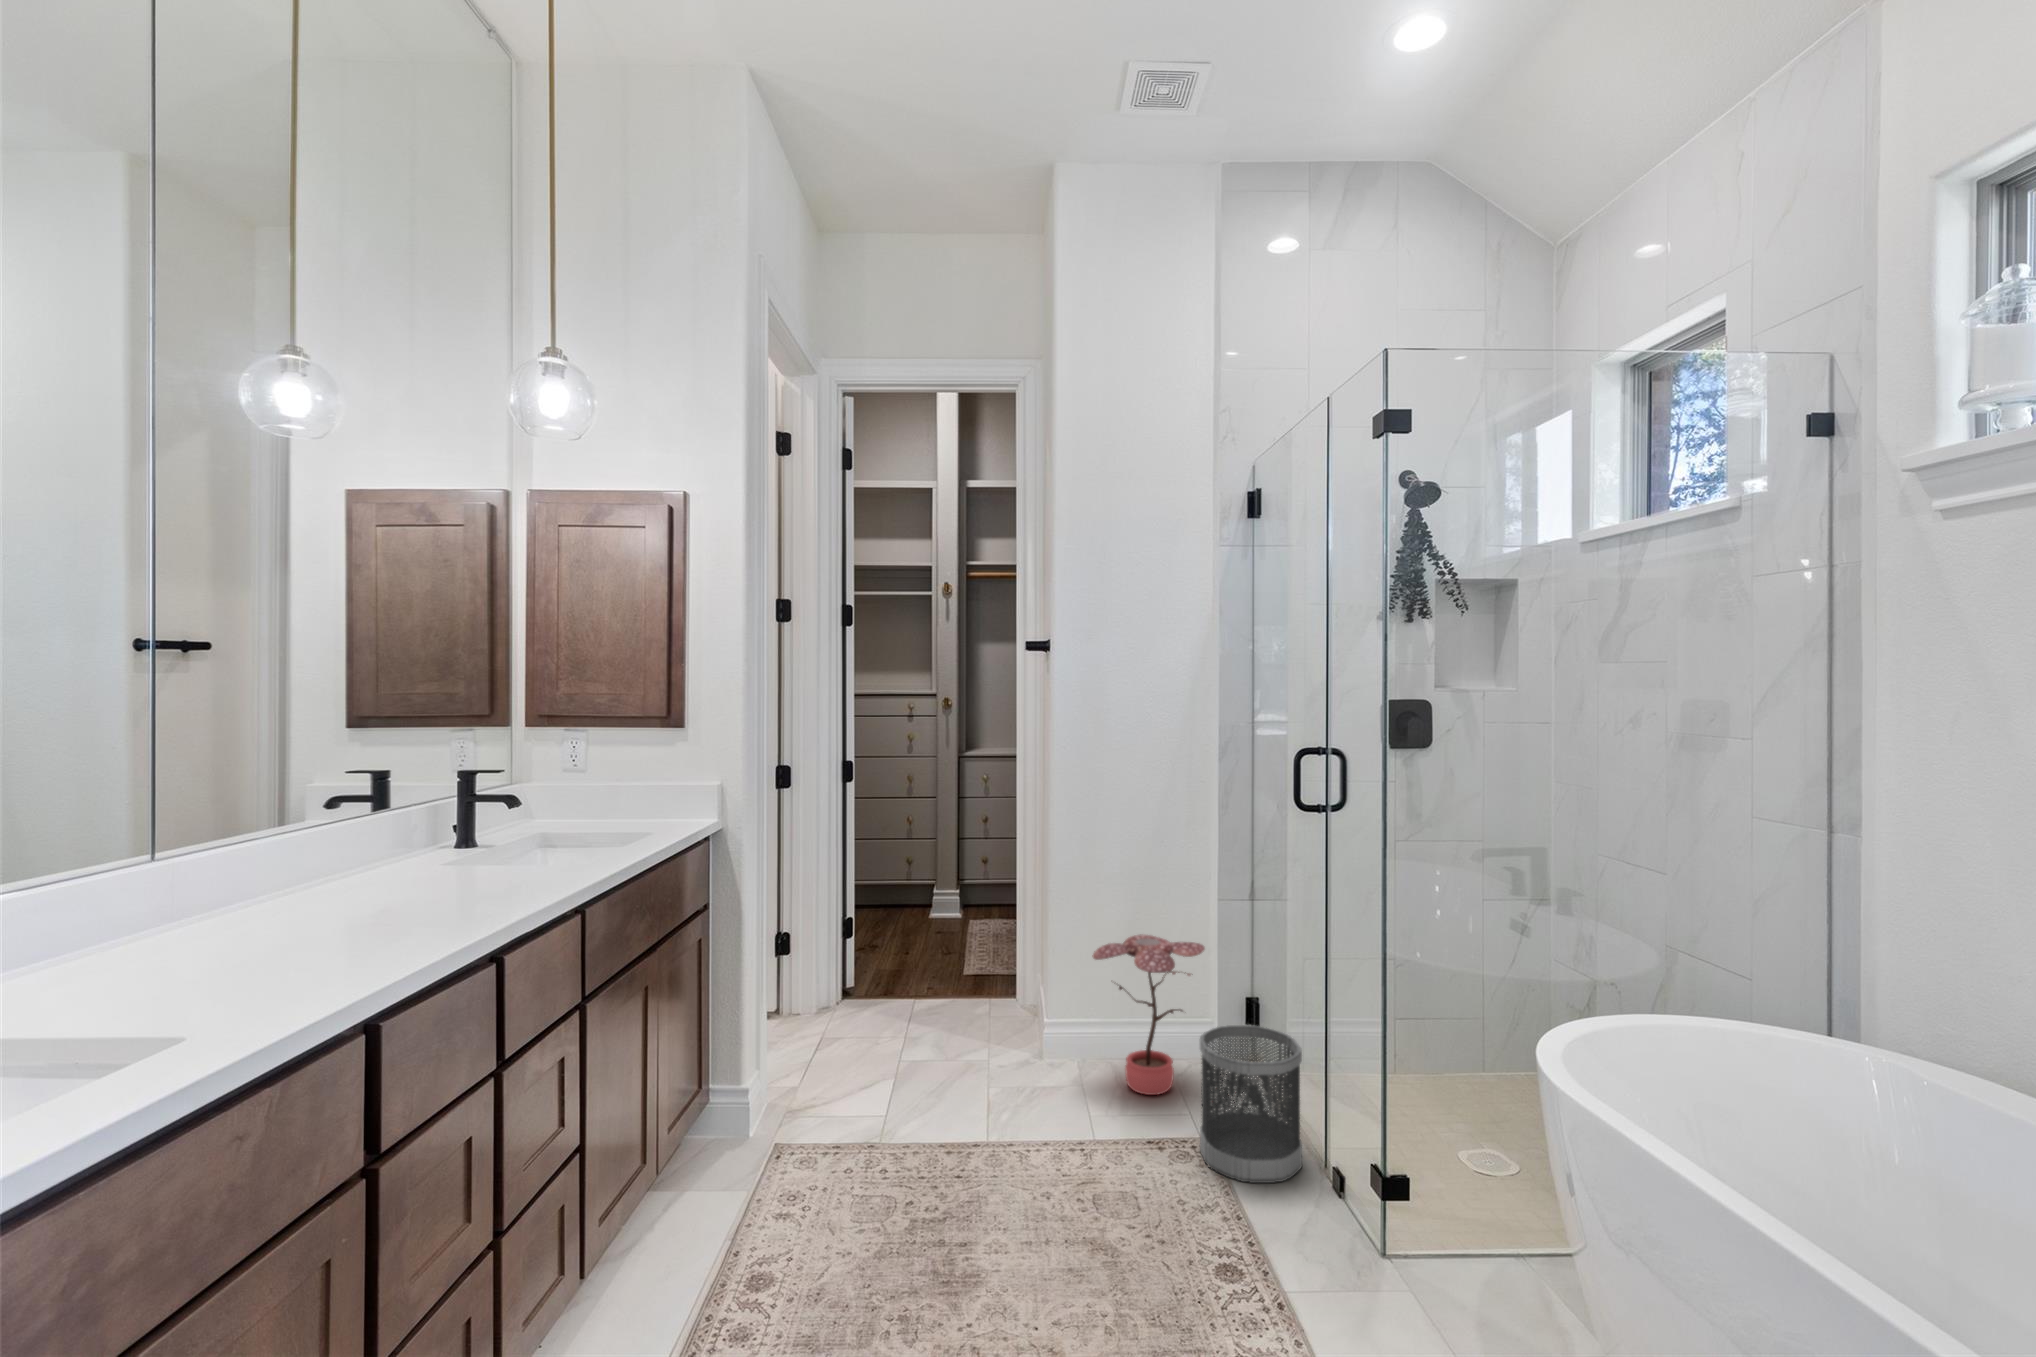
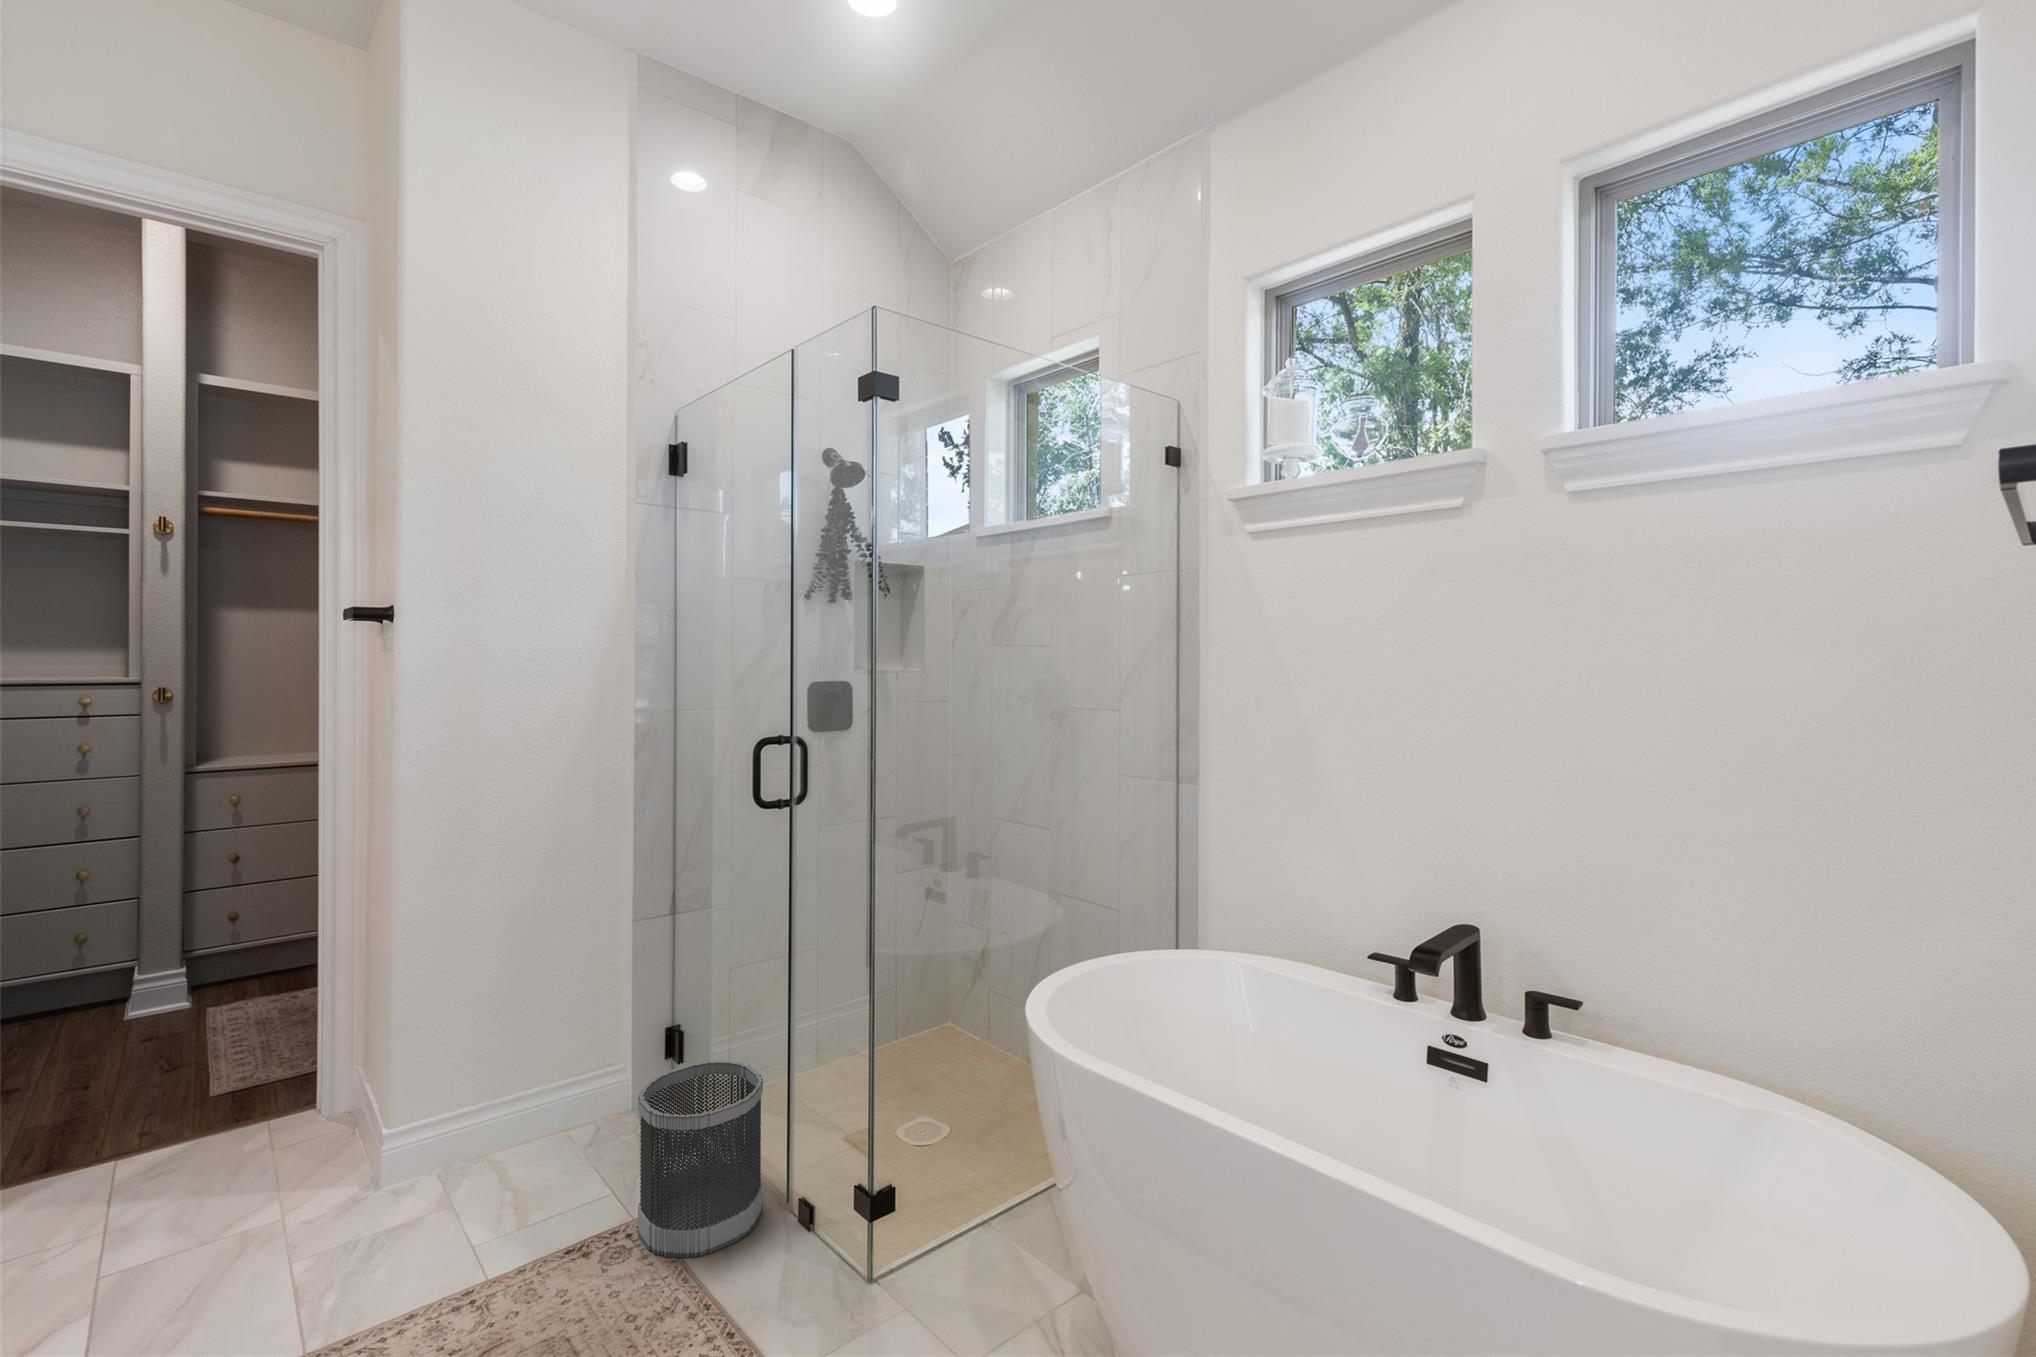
potted plant: present [1092,934,1205,1095] -> none [468,979,625,1187]

